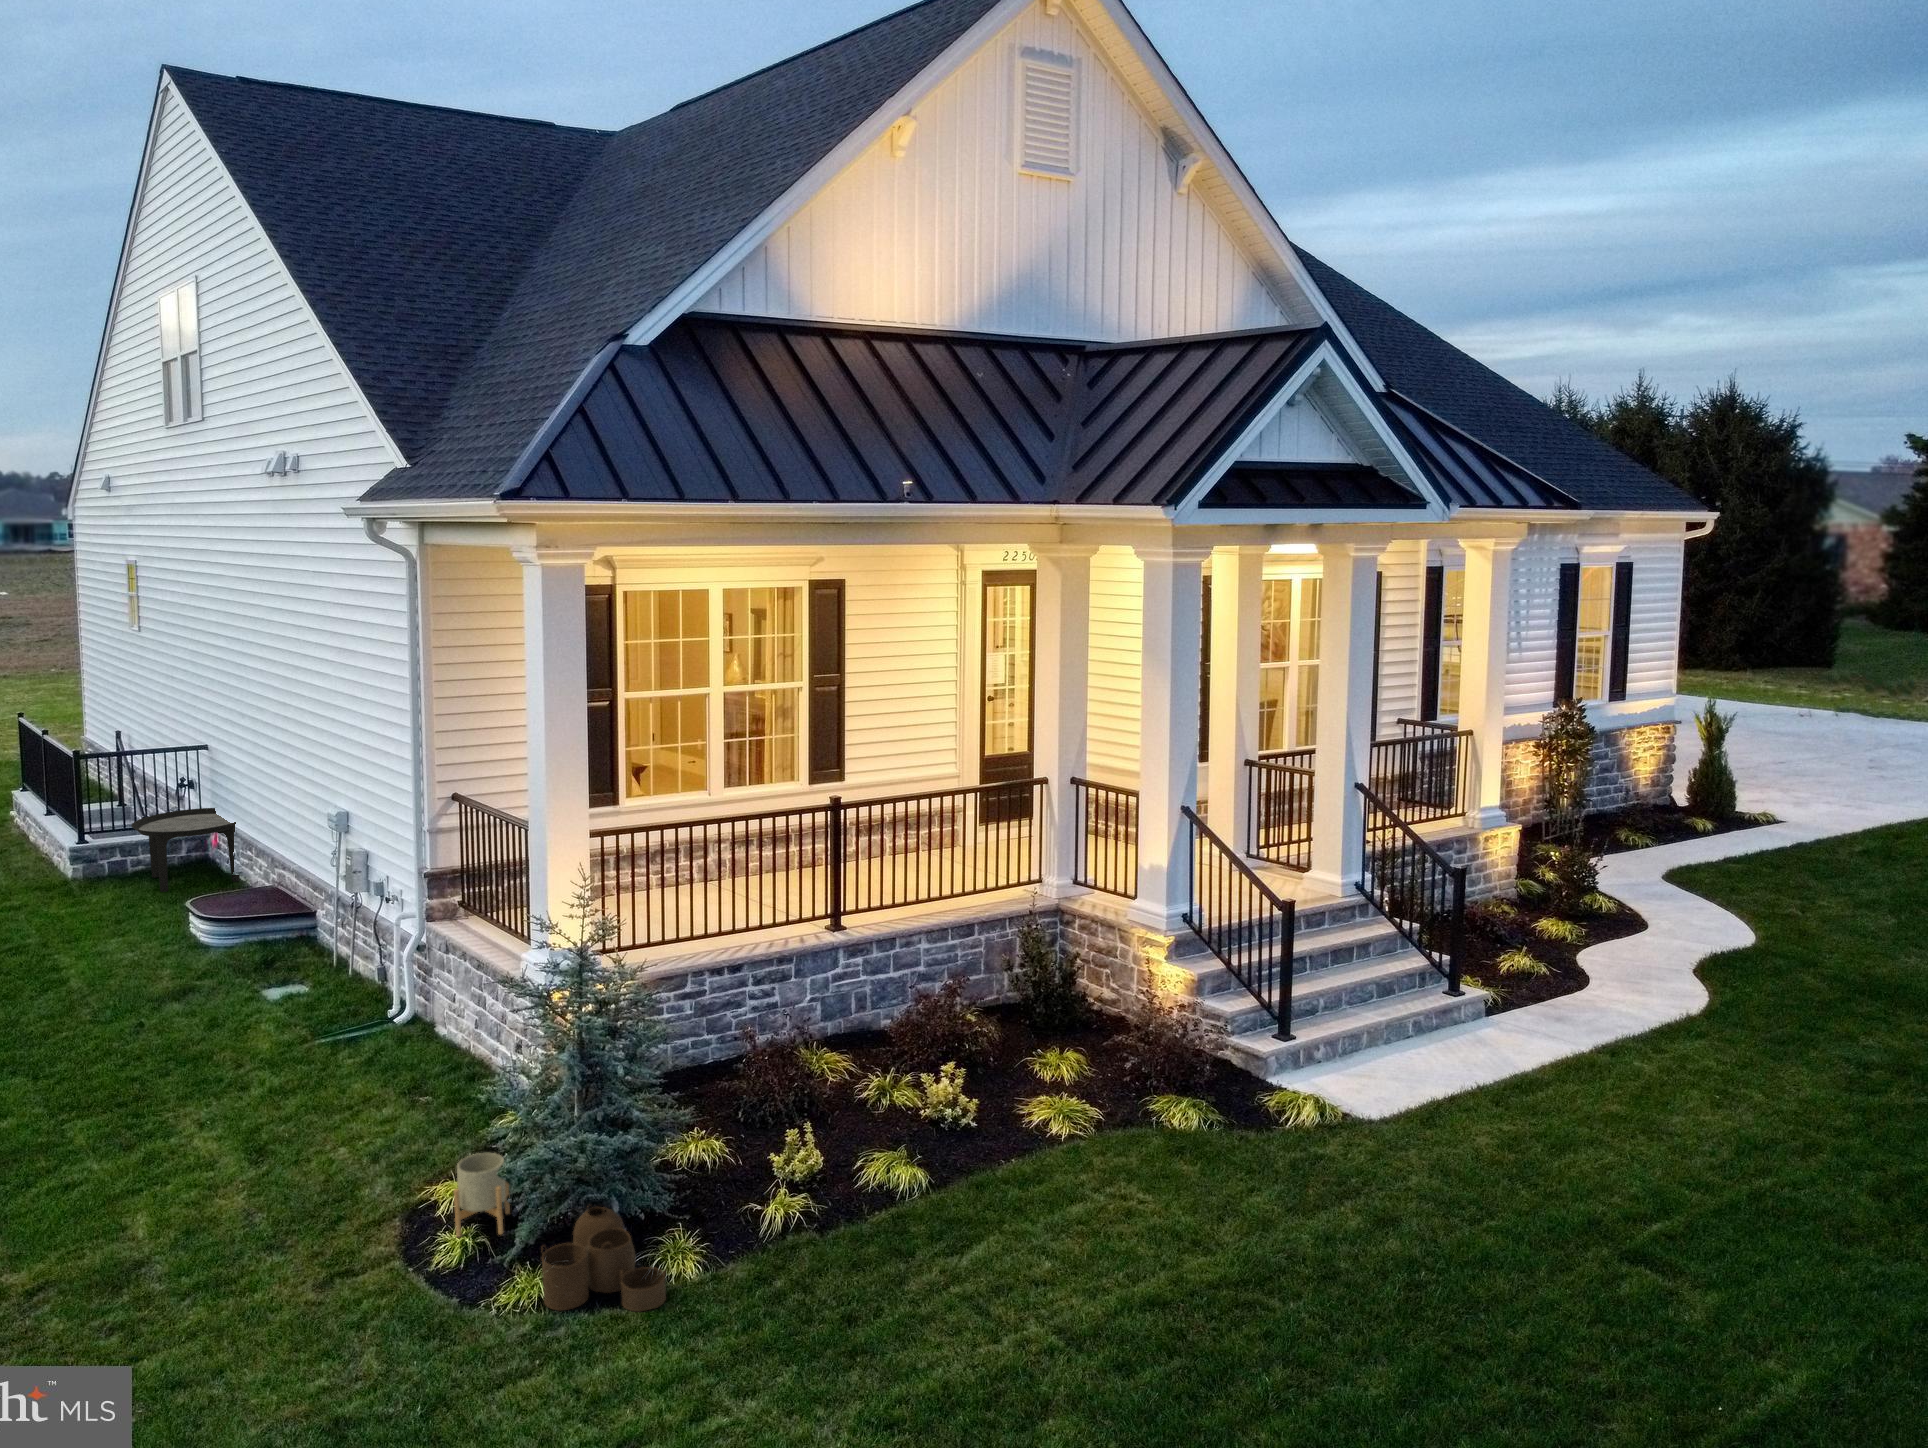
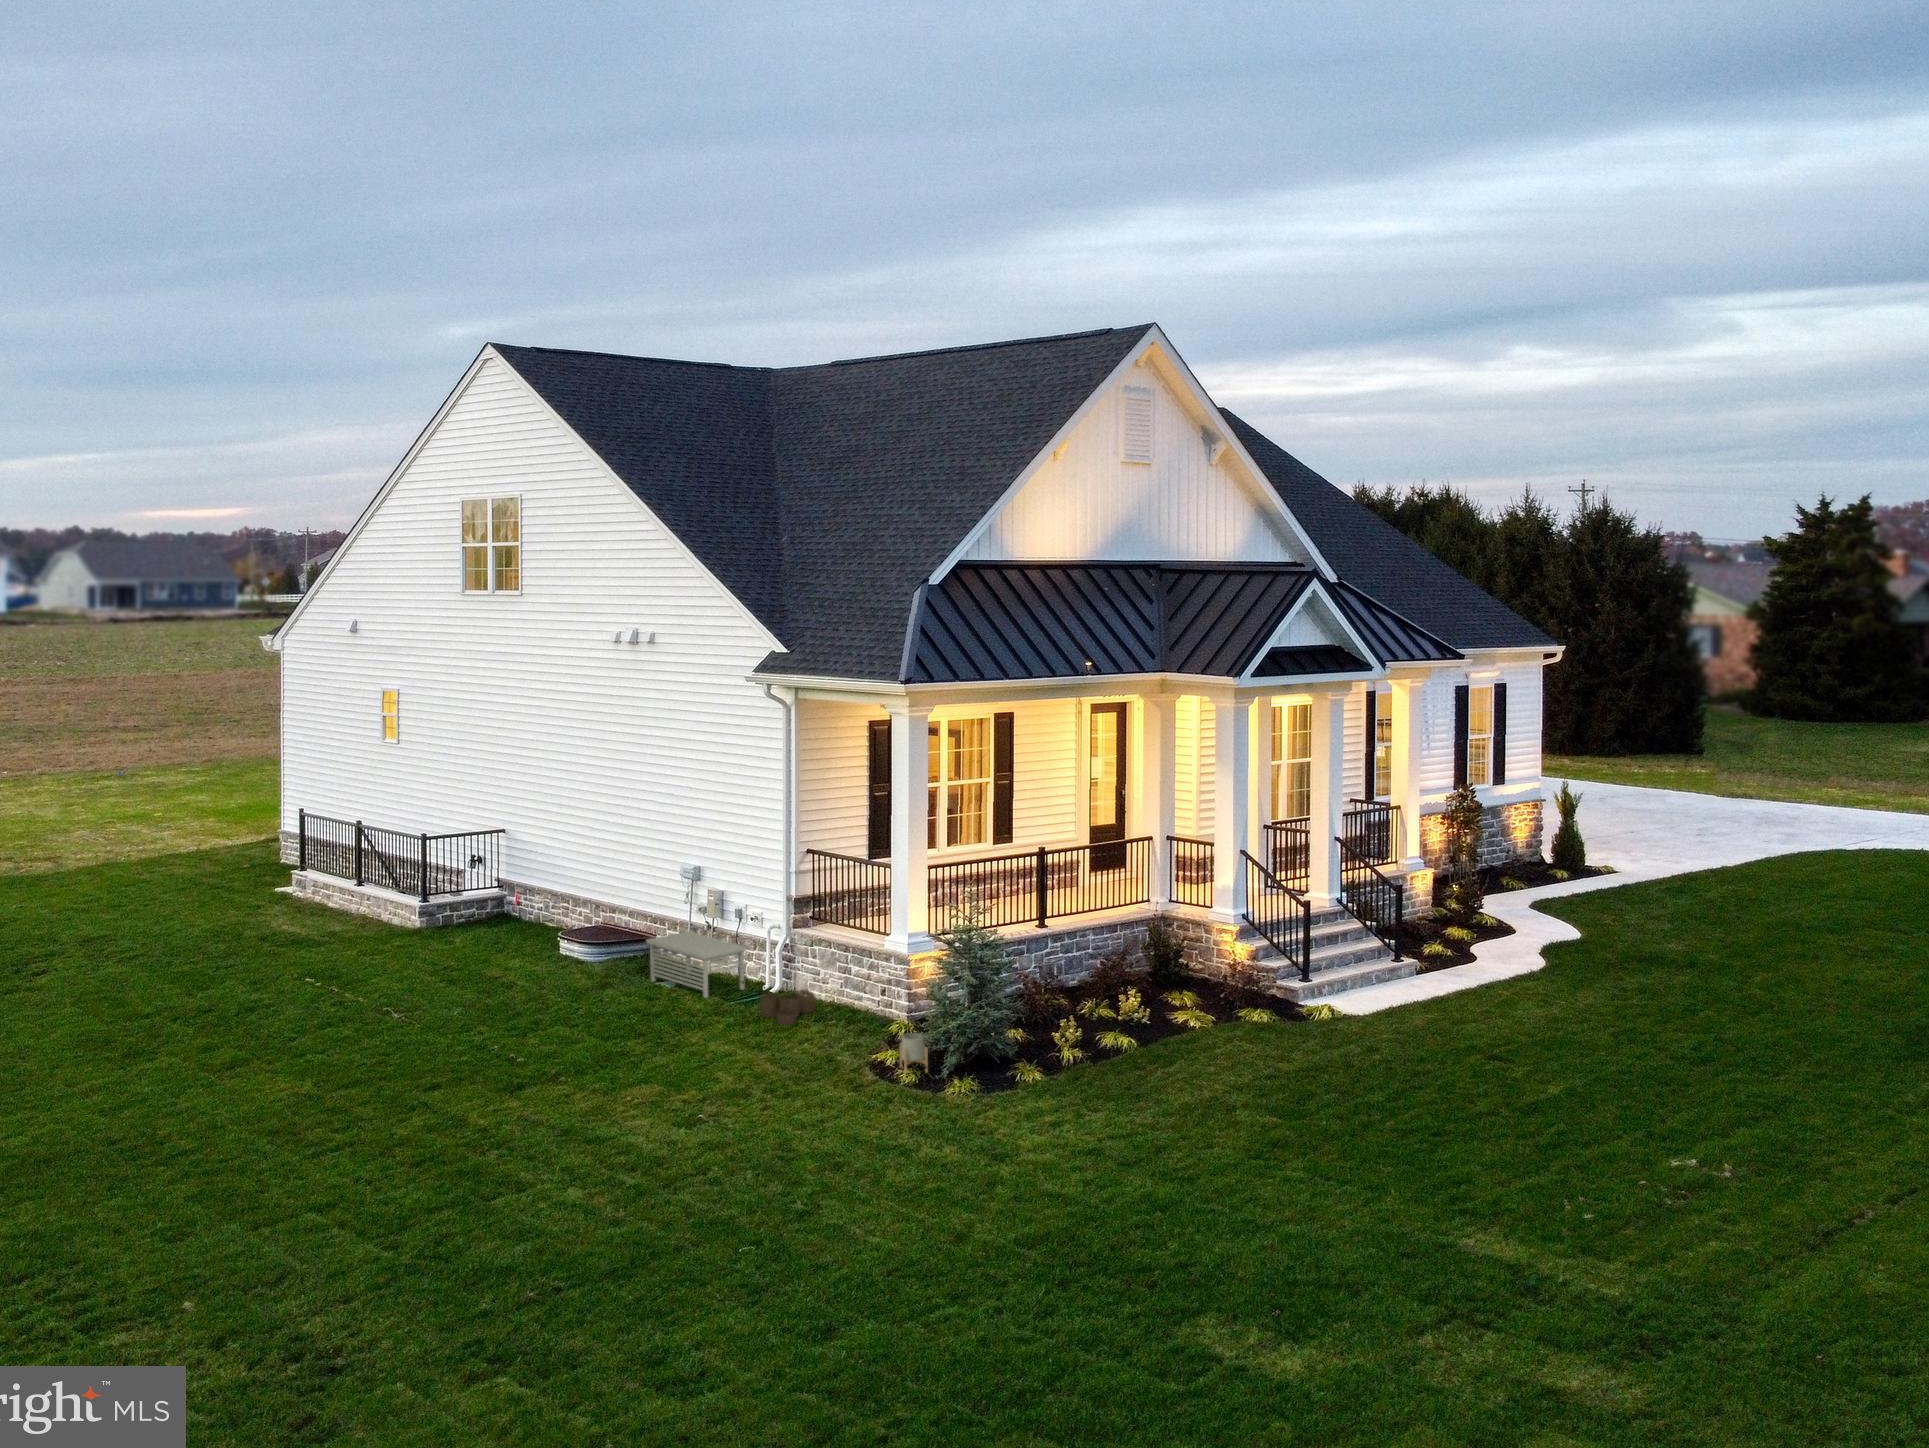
round table: present [131,808,240,892] -> none [453,880,534,941]
storage bench: none [279,900,403,1015] -> present [647,931,747,998]
woven basket: present [542,1205,666,1311] -> present [760,989,816,1025]

